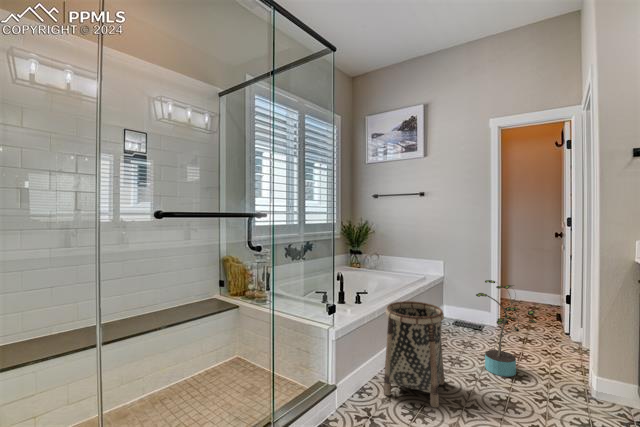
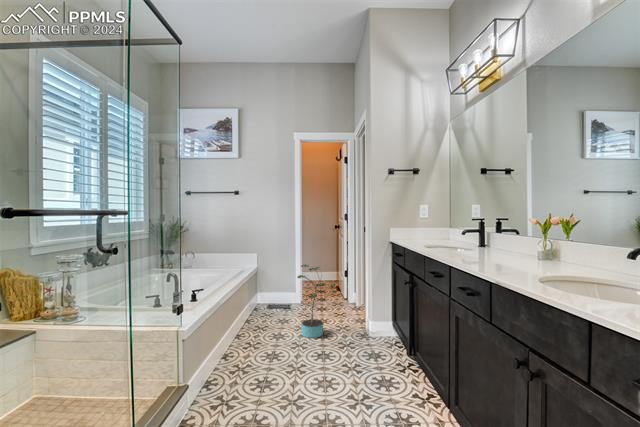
basket: present [384,301,444,407] -> none [229,289,279,380]

